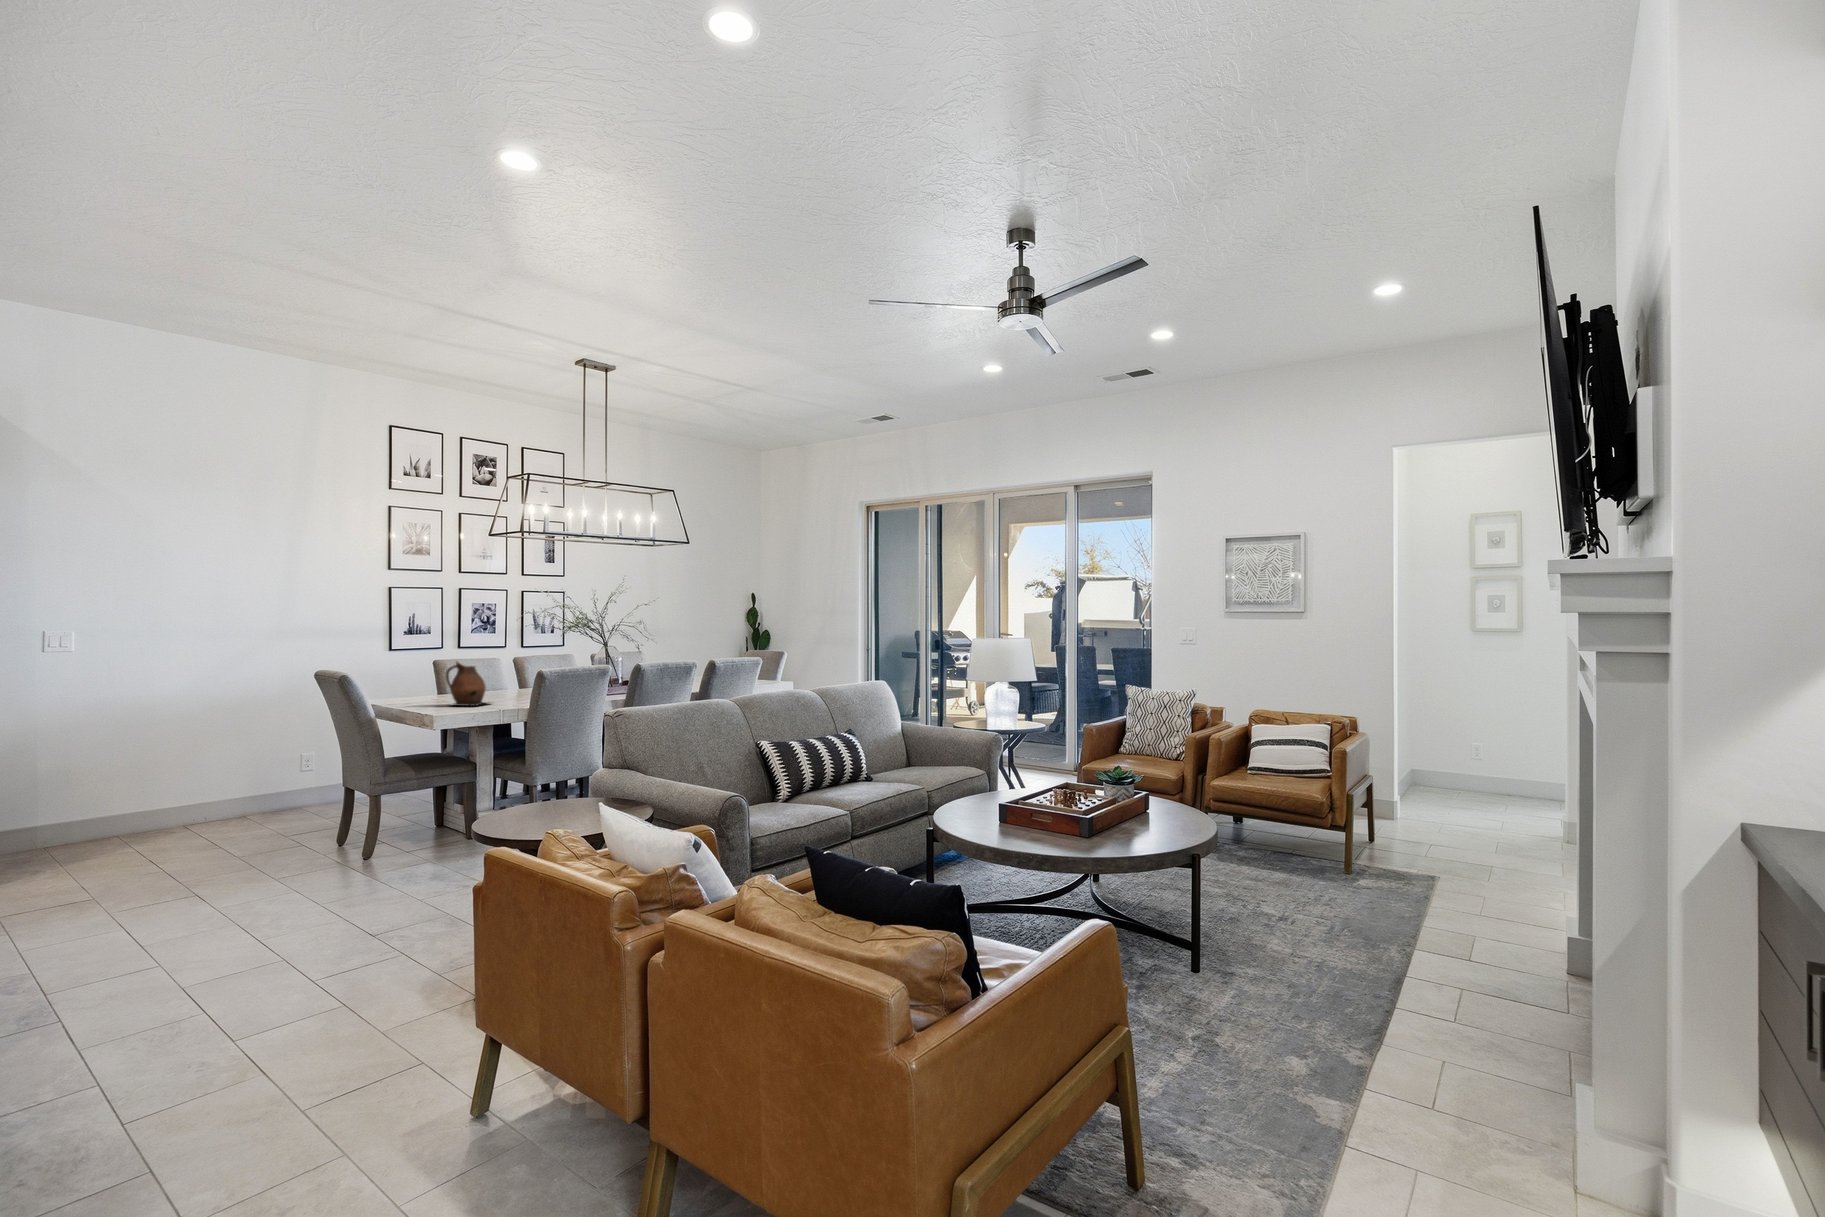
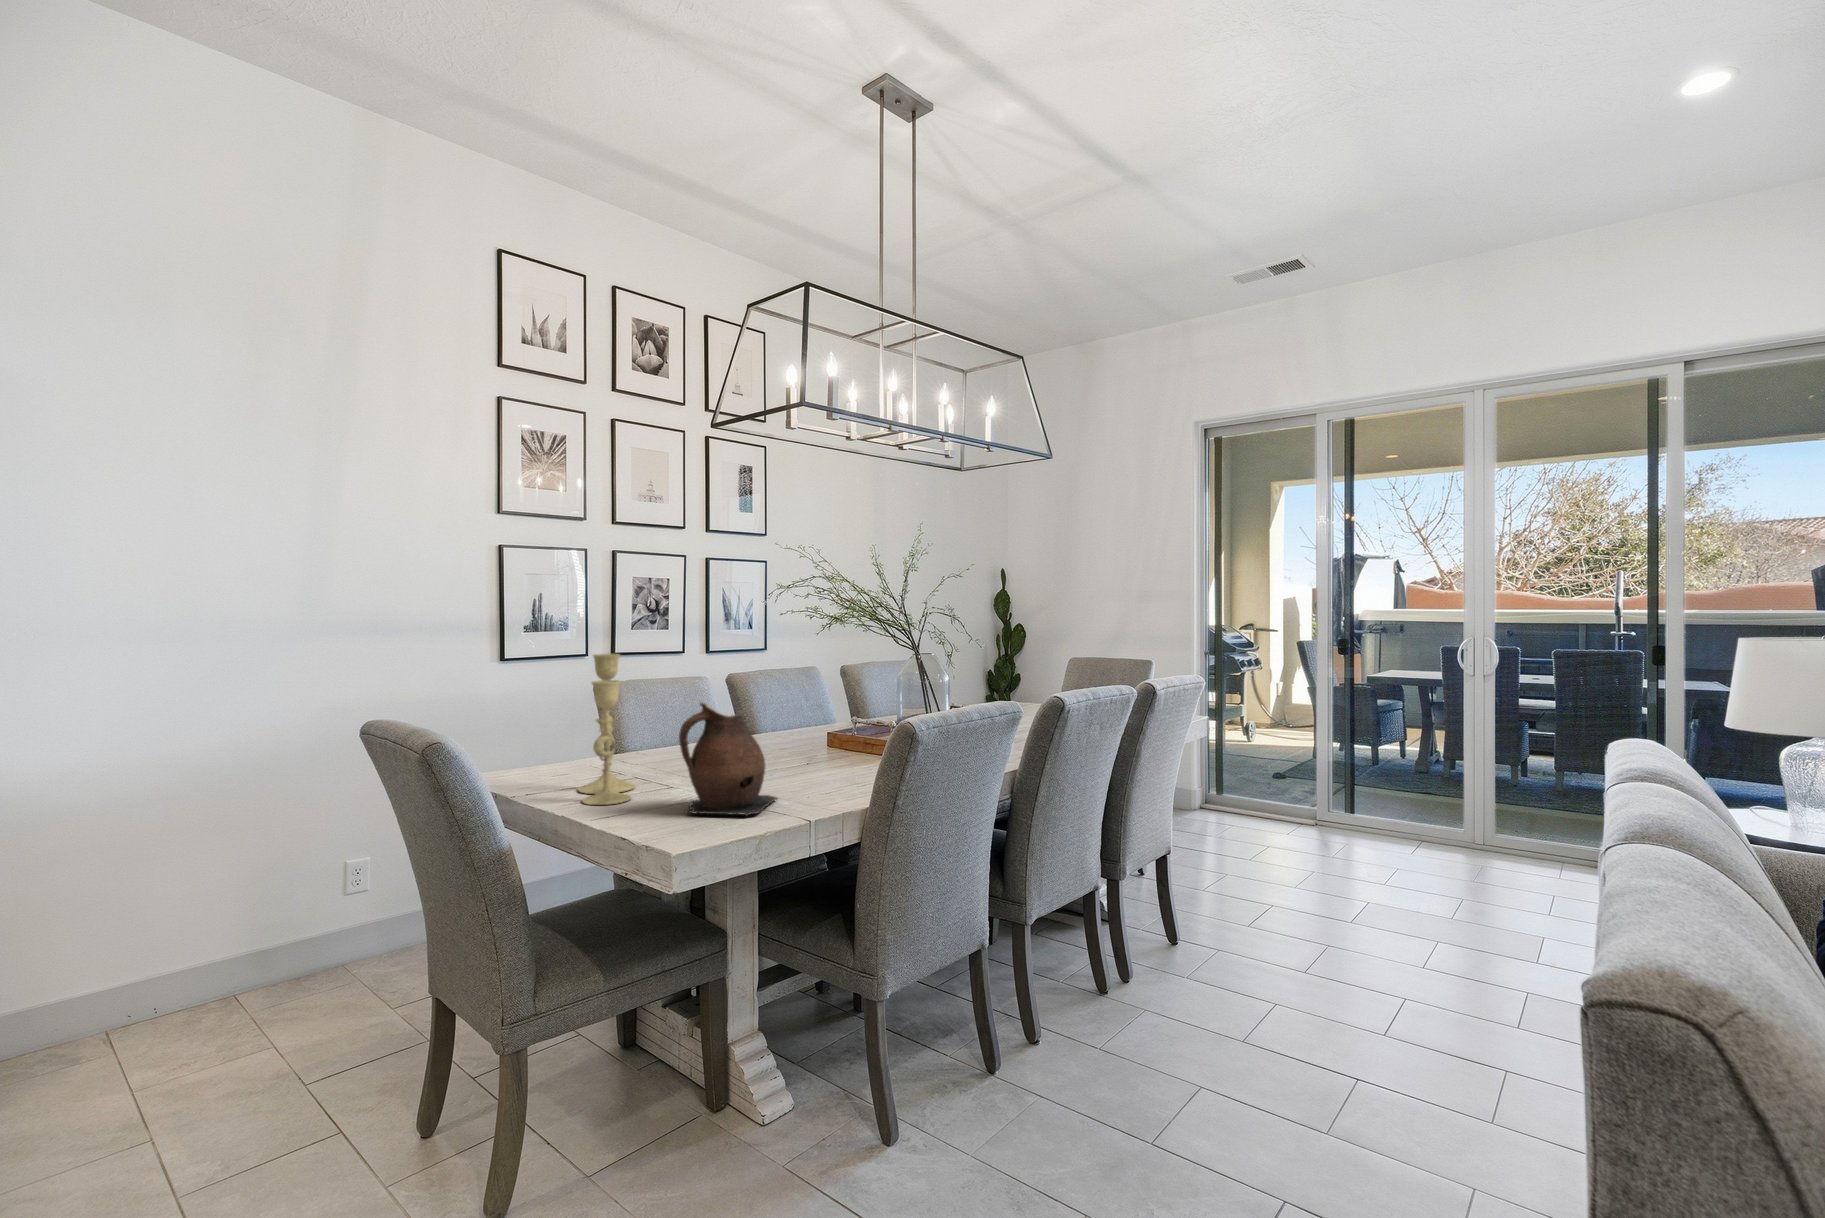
candlestick: none [407,642,437,705] -> present [579,654,635,805]

